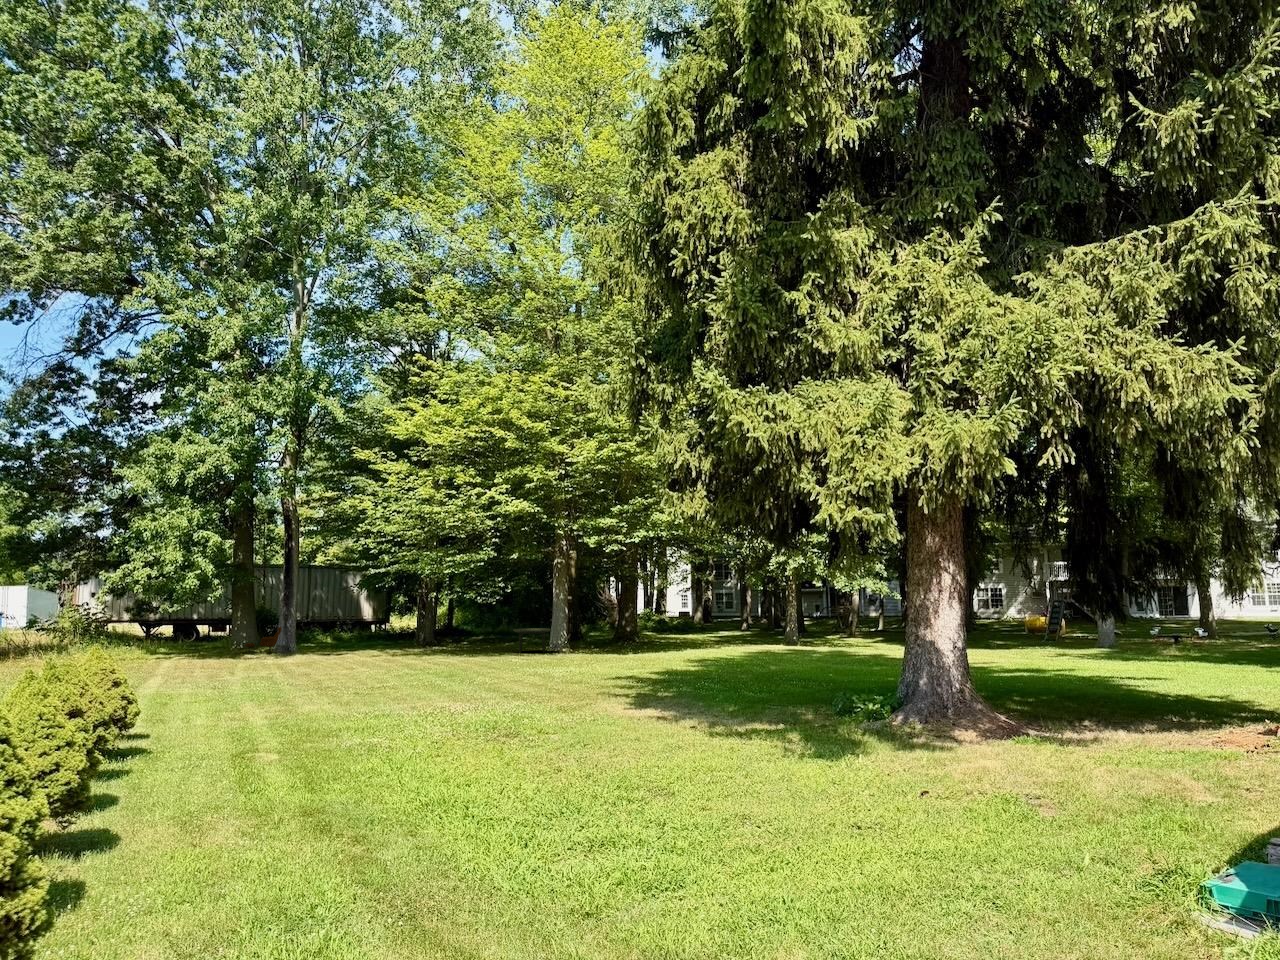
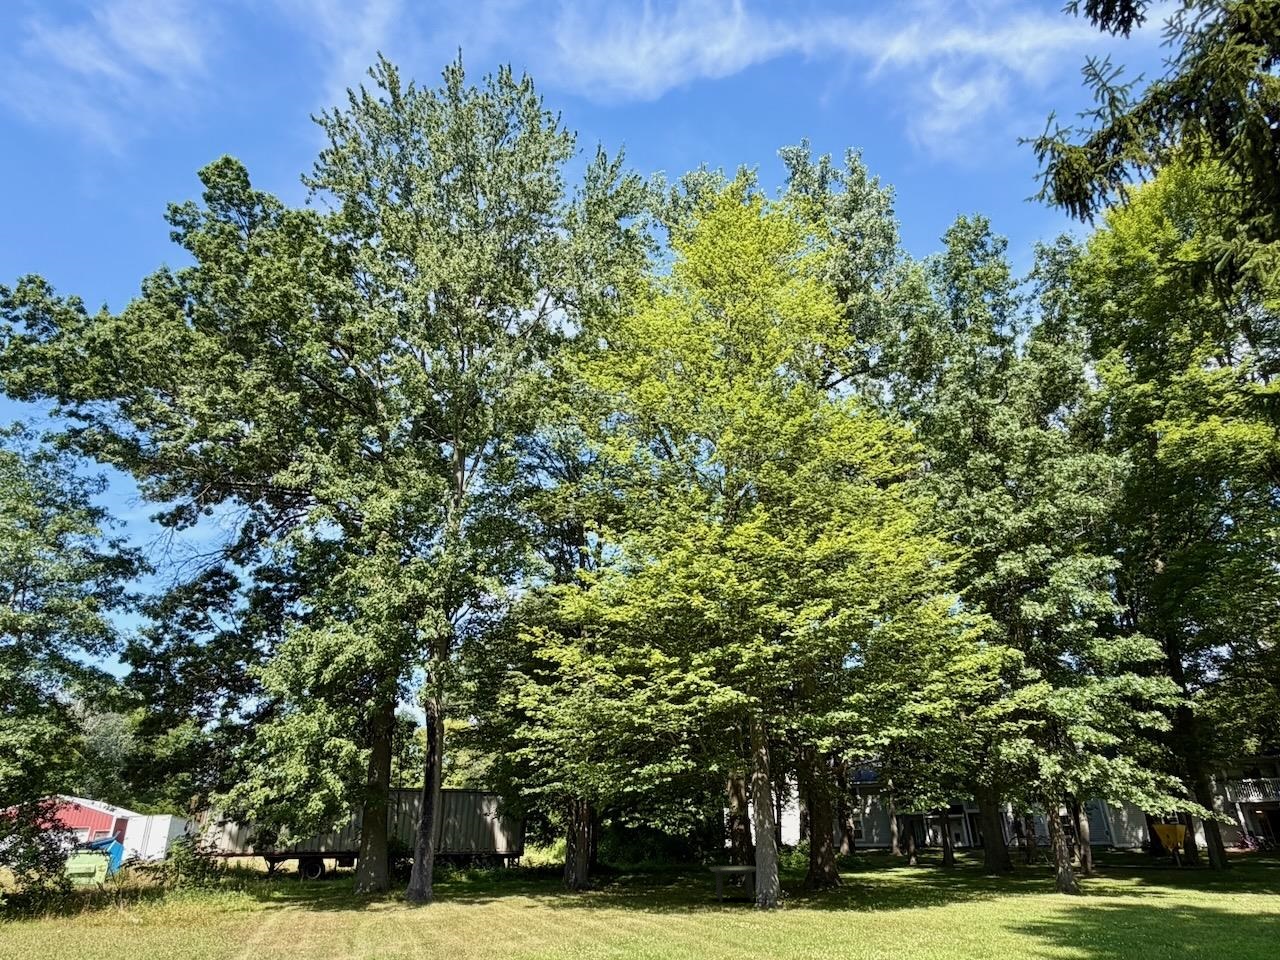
lounge chair: present [245,627,282,652] -> none [370,864,419,902]

